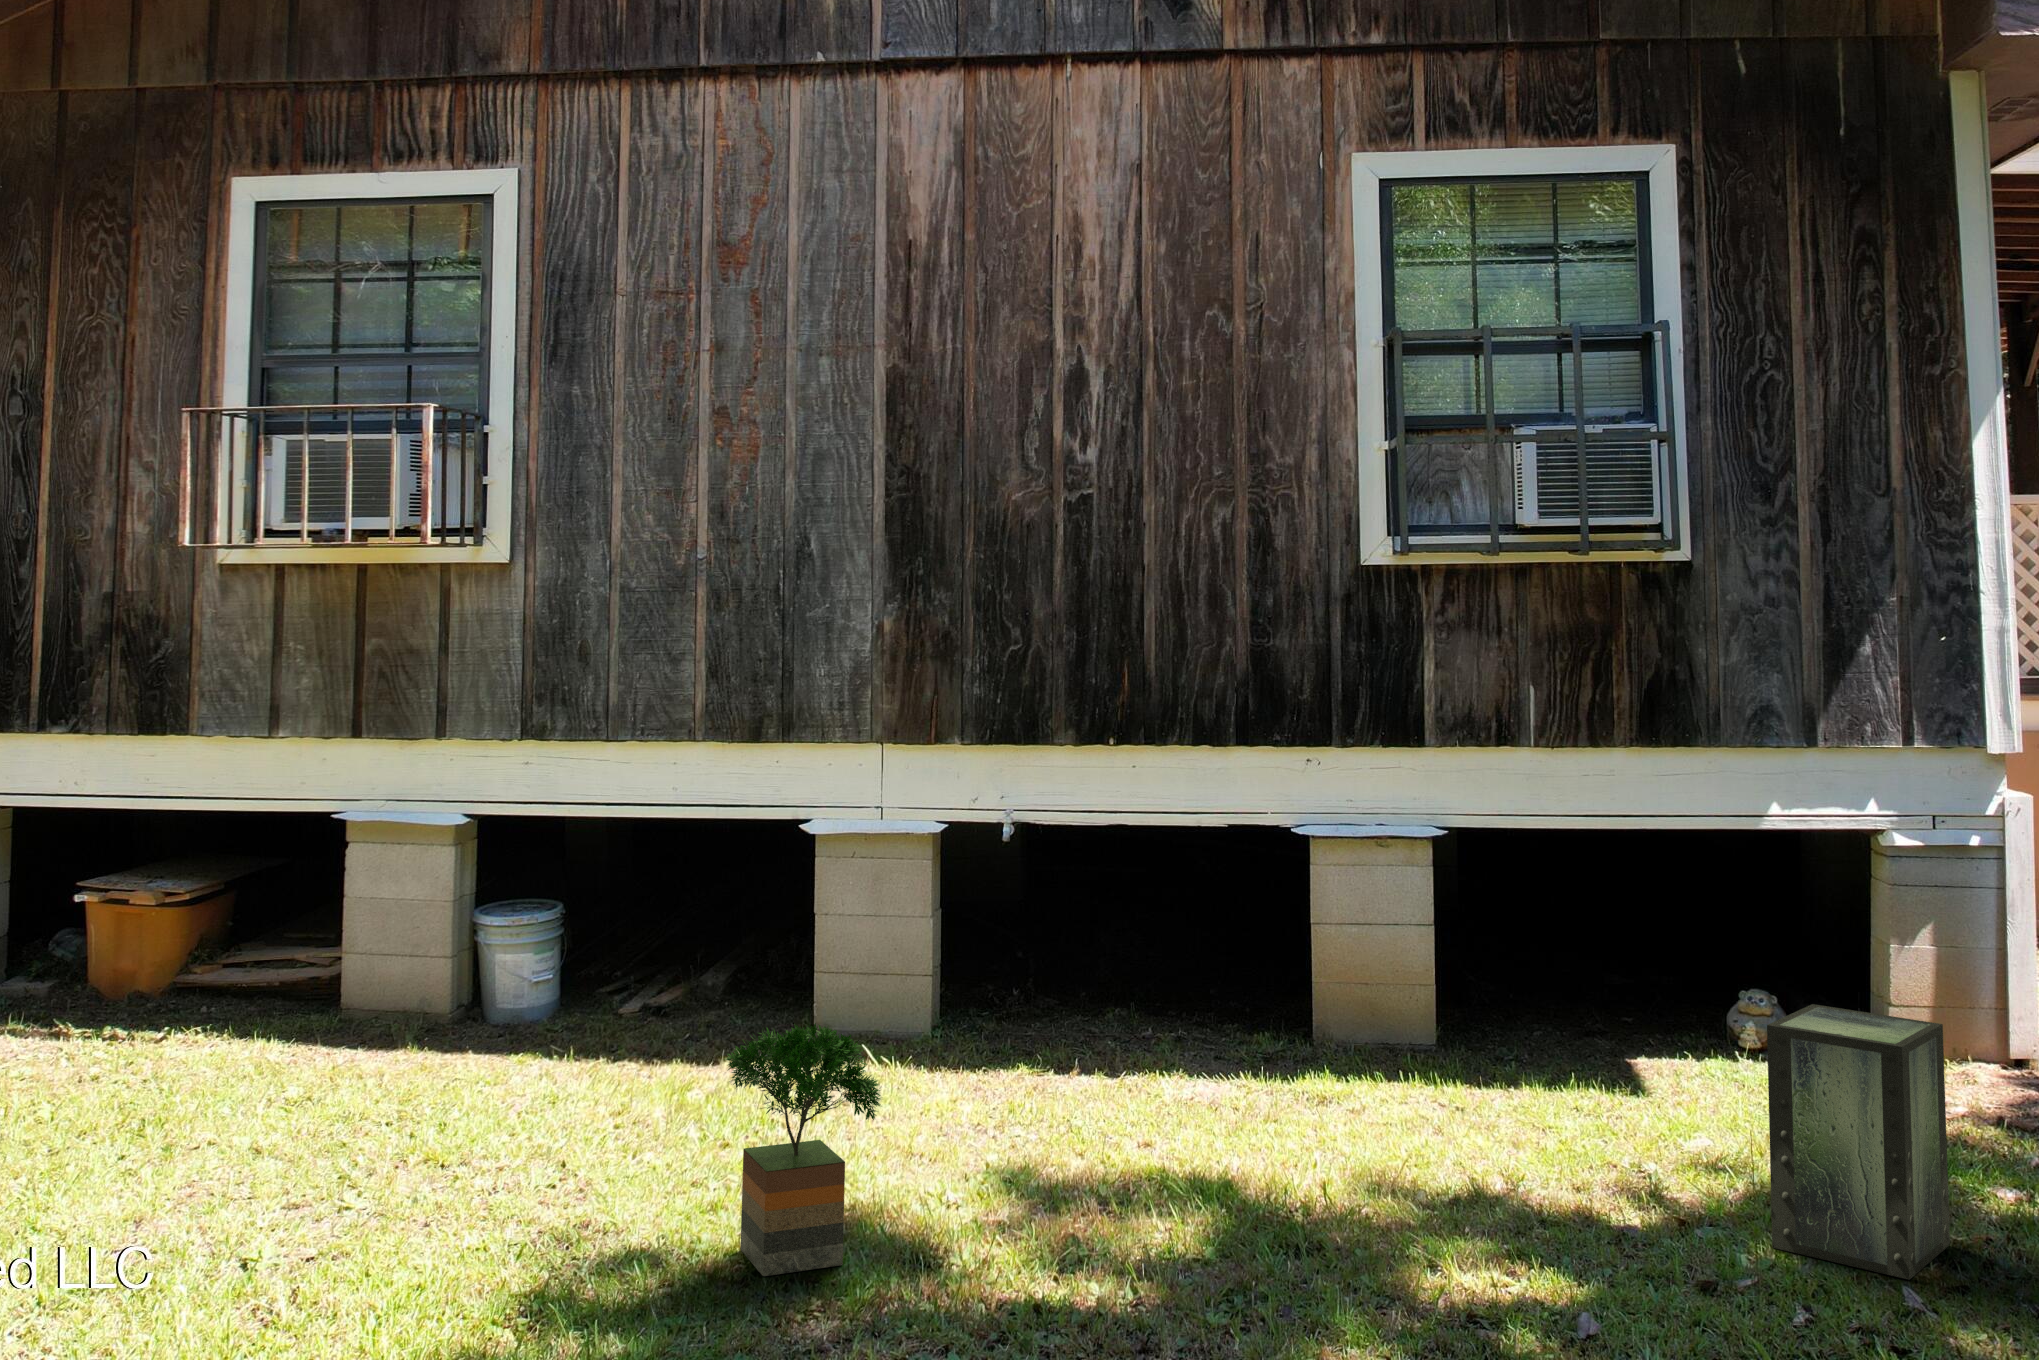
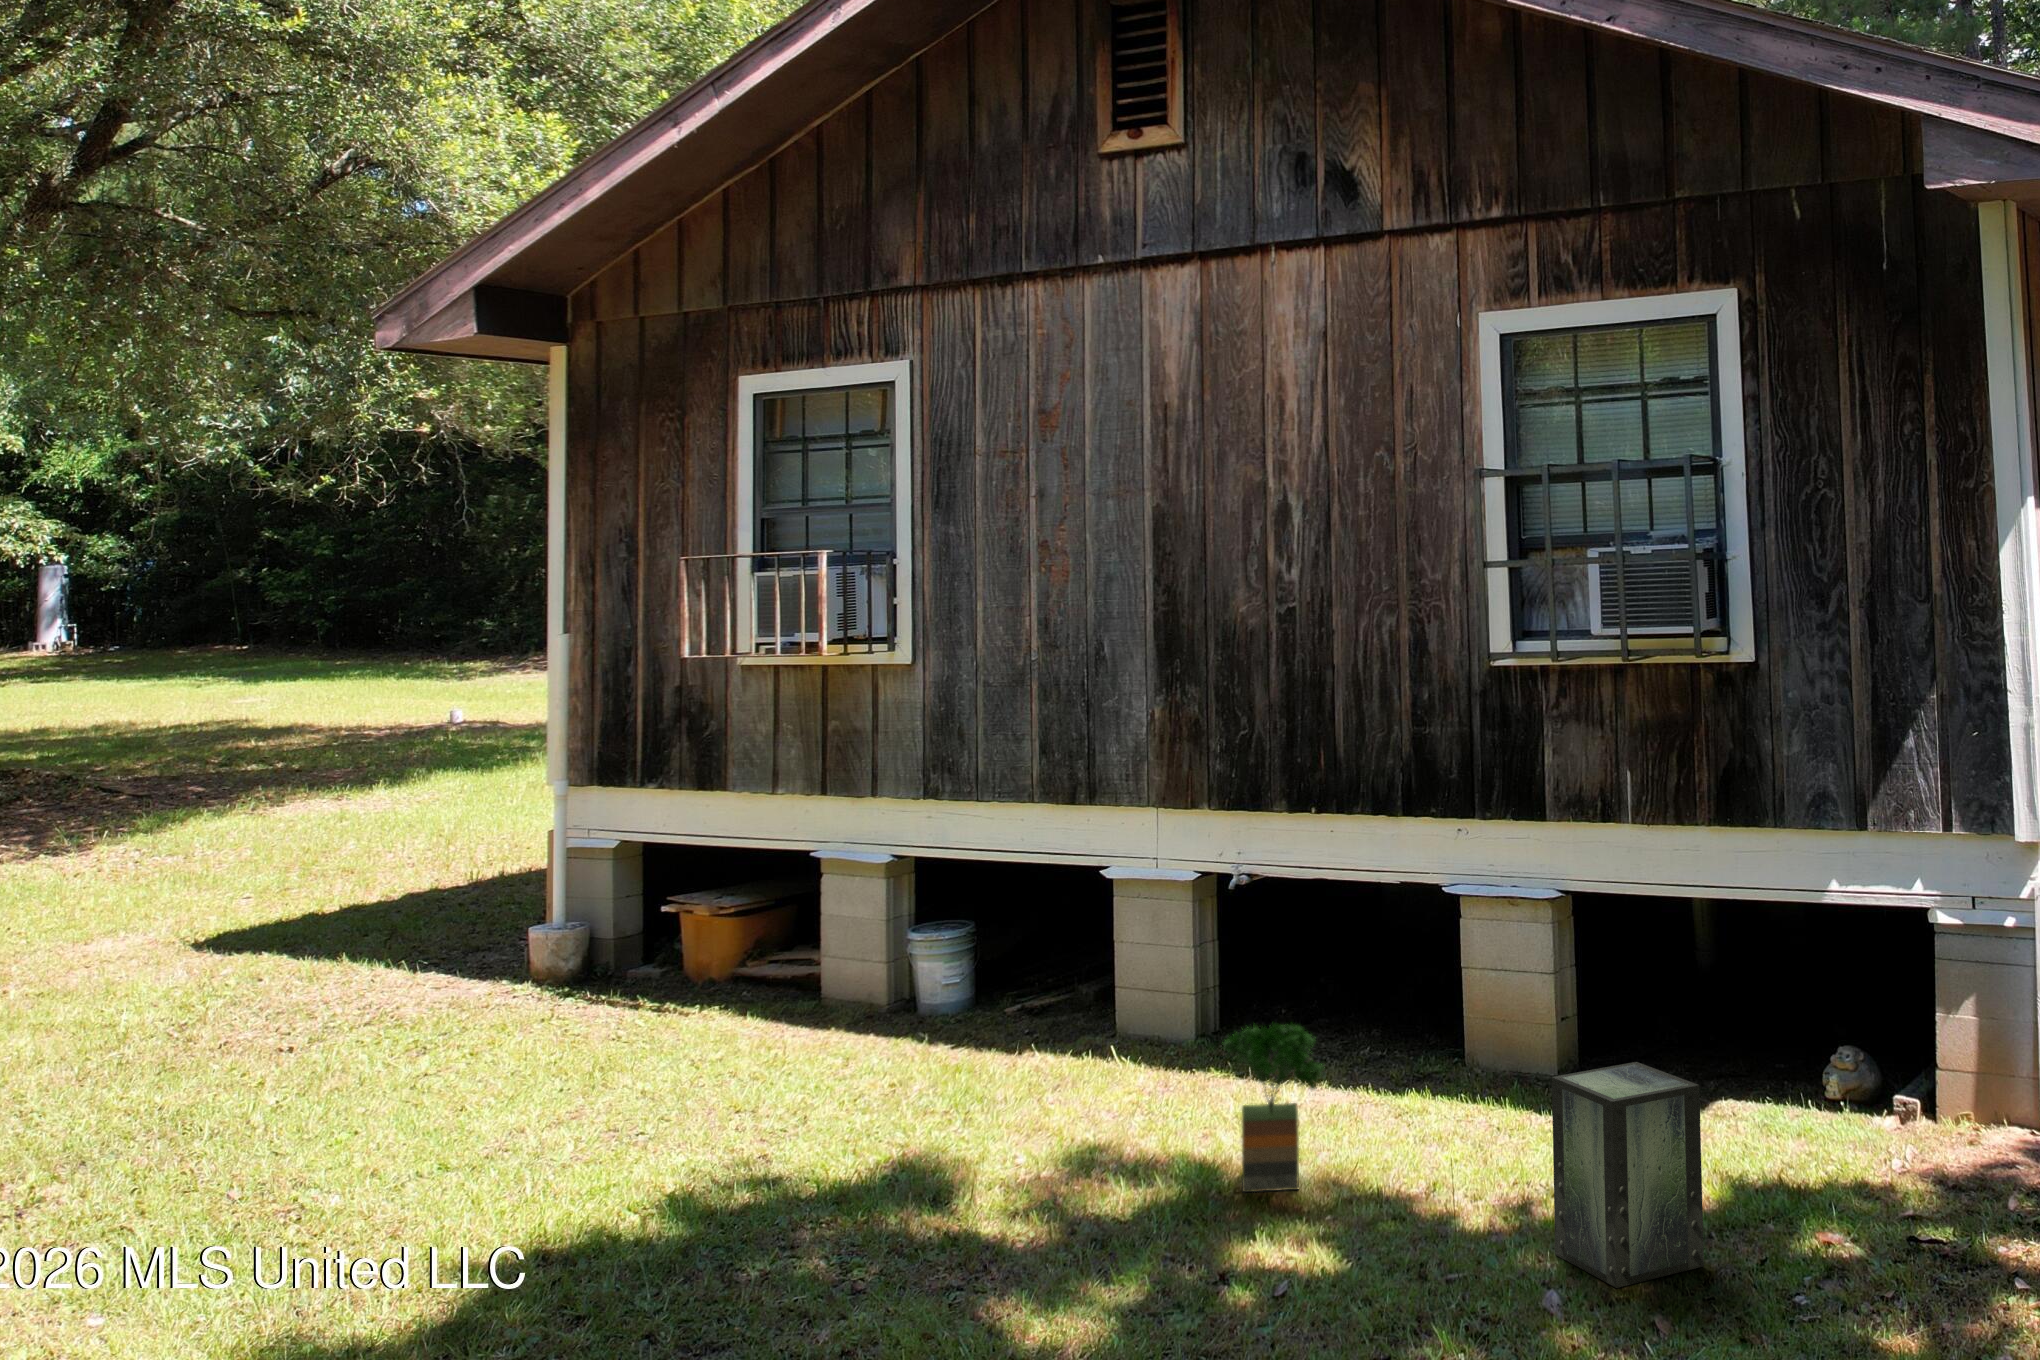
potted tree: present [724,1023,881,1276] -> present [1224,1022,1325,1192]

